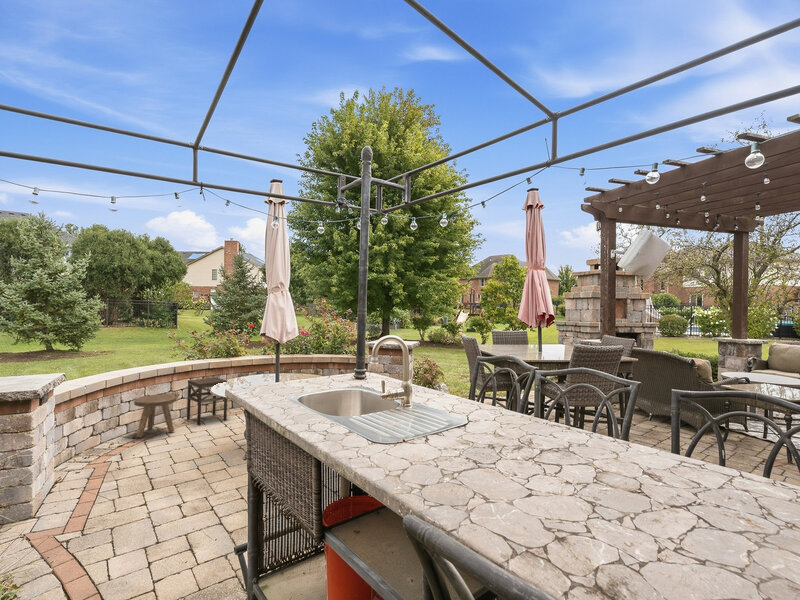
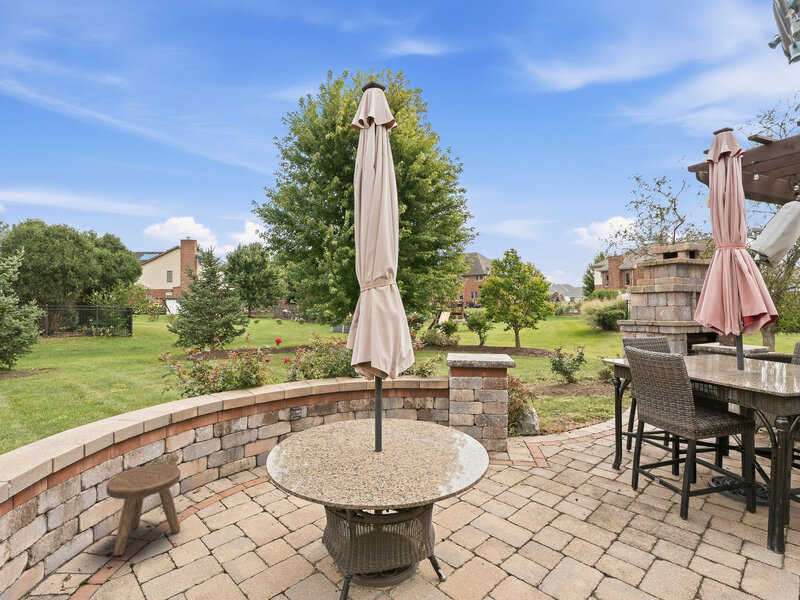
side table: present [187,377,227,425] -> none [192,421,258,507]

